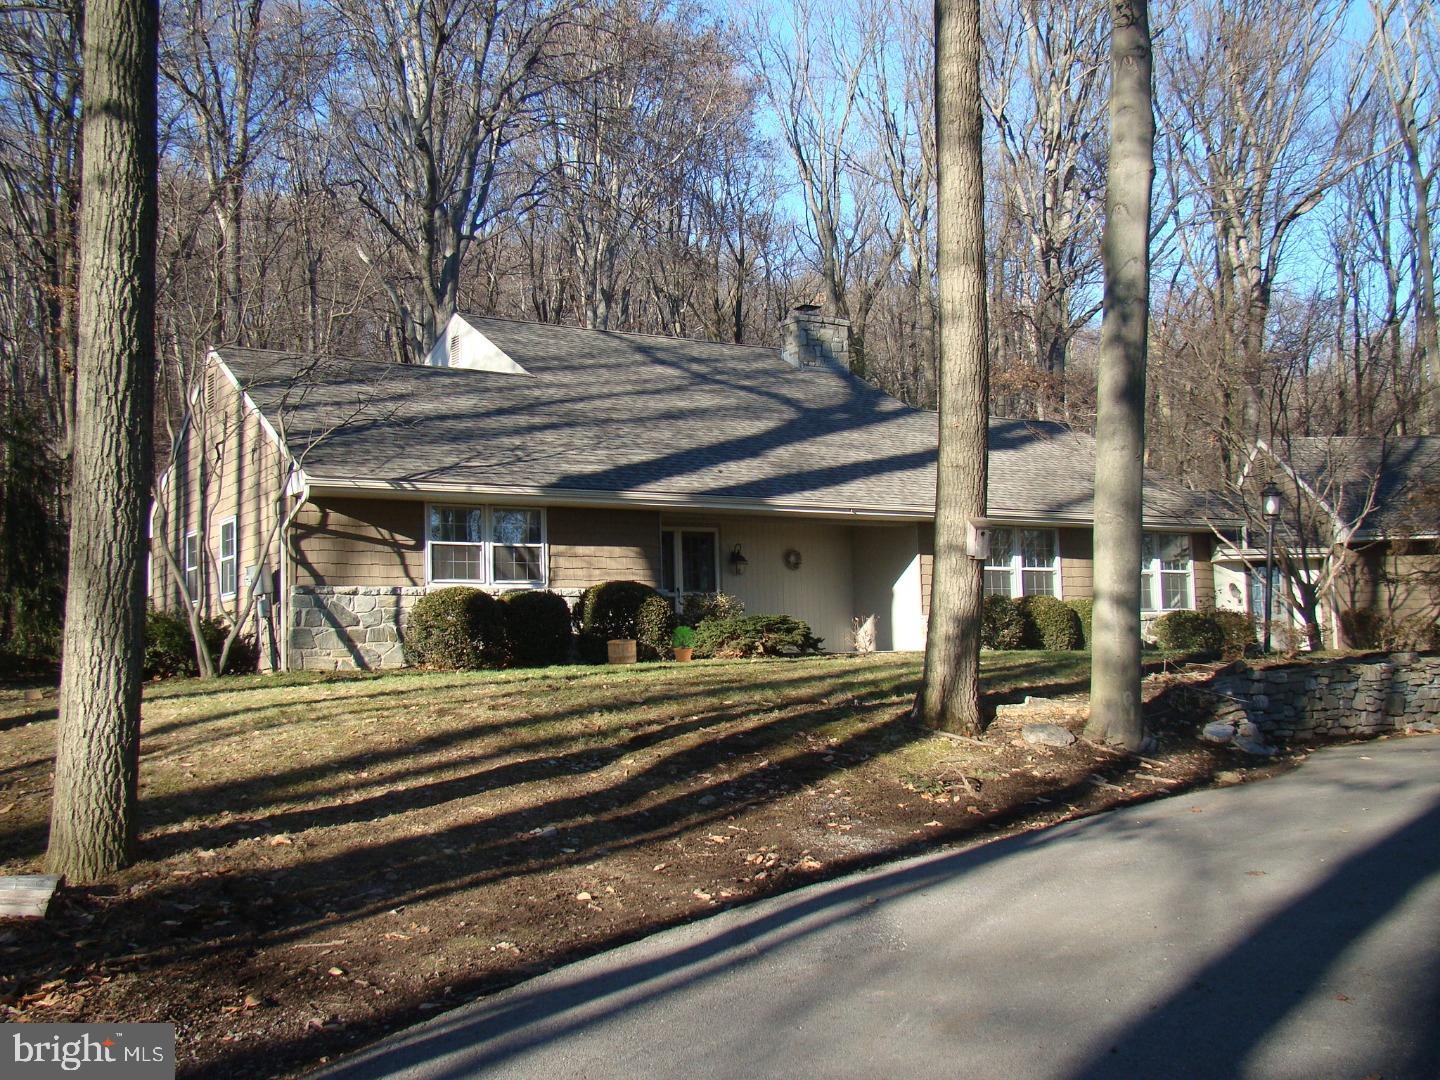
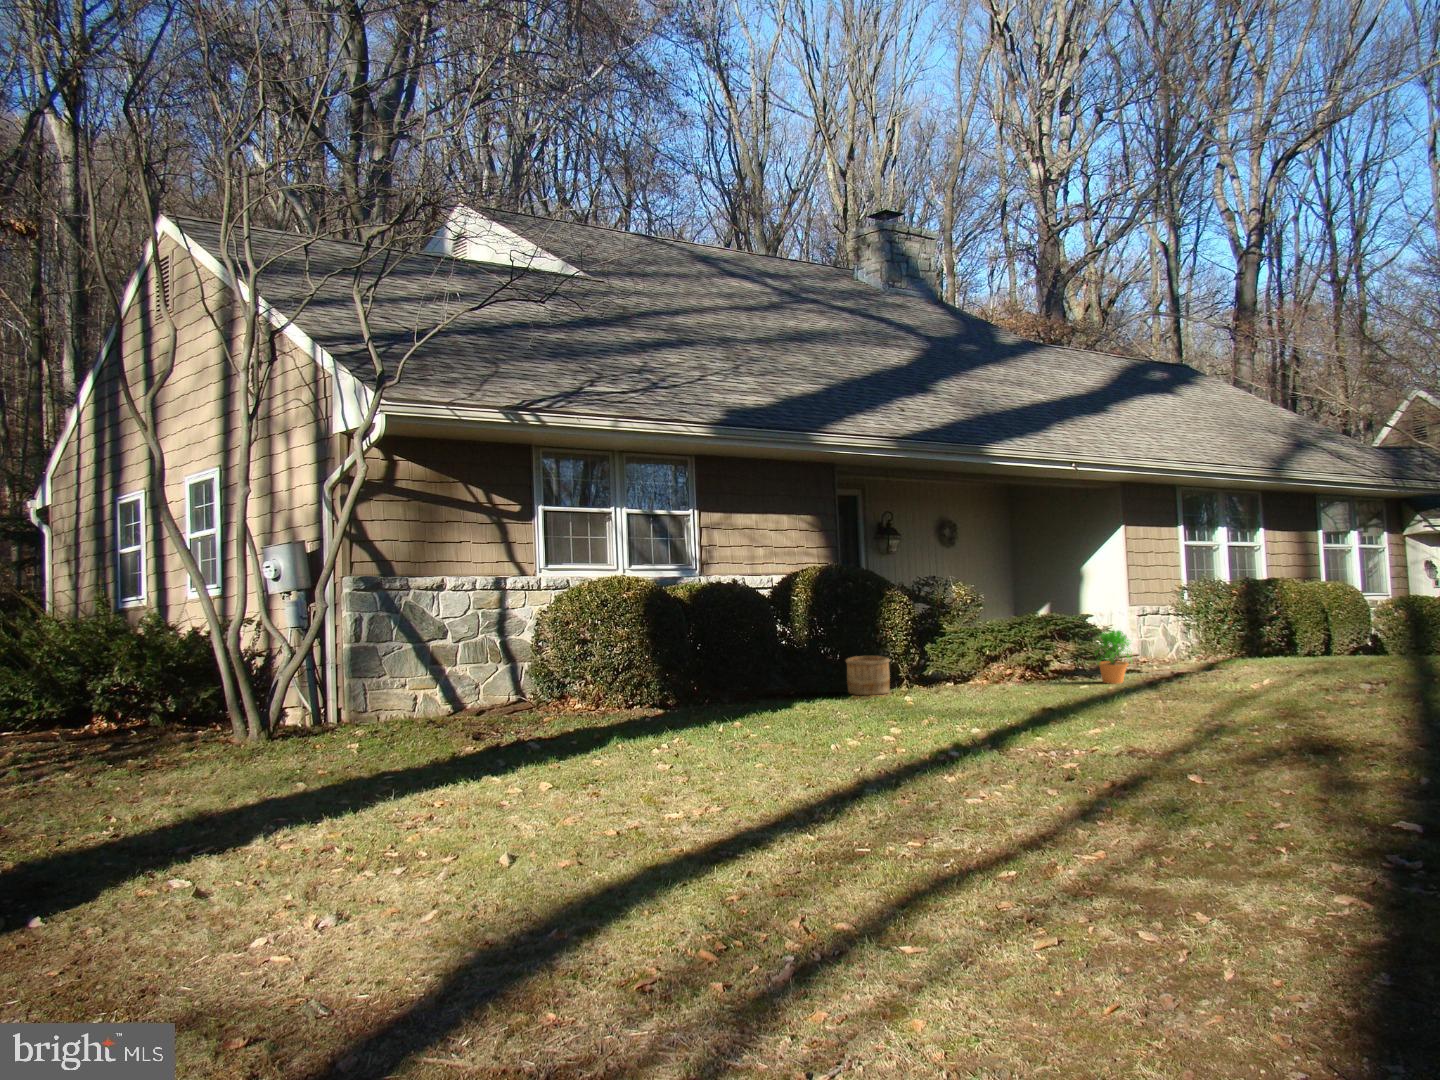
potted plant: present [671,626,695,662] -> present [1095,631,1132,684]

